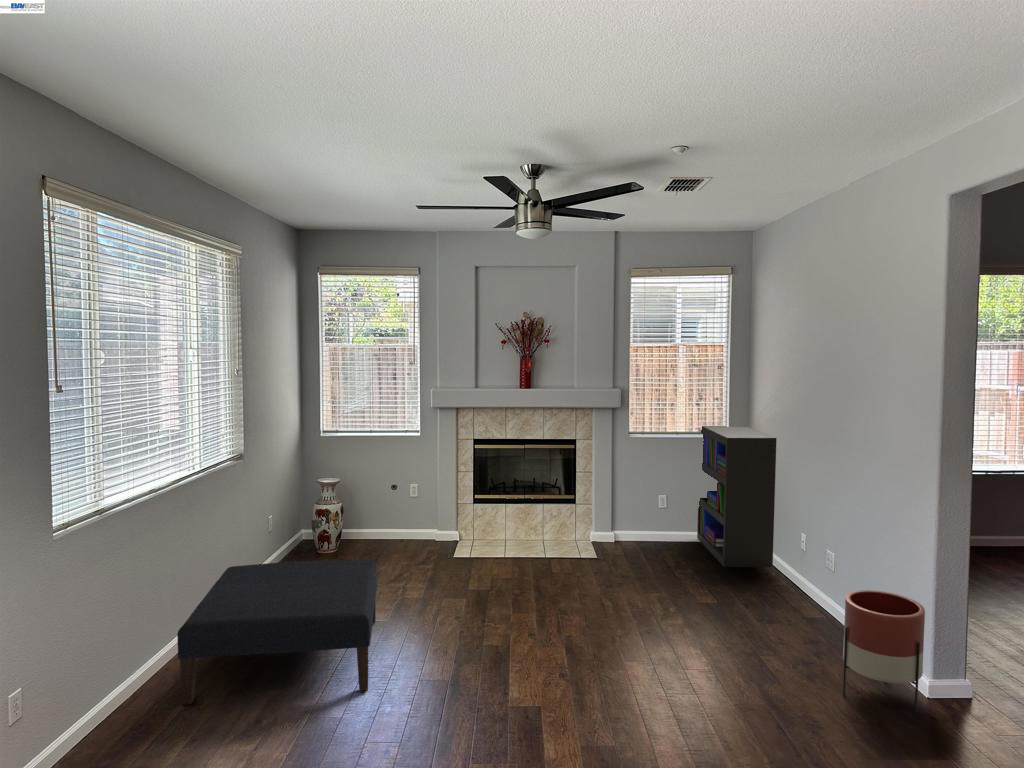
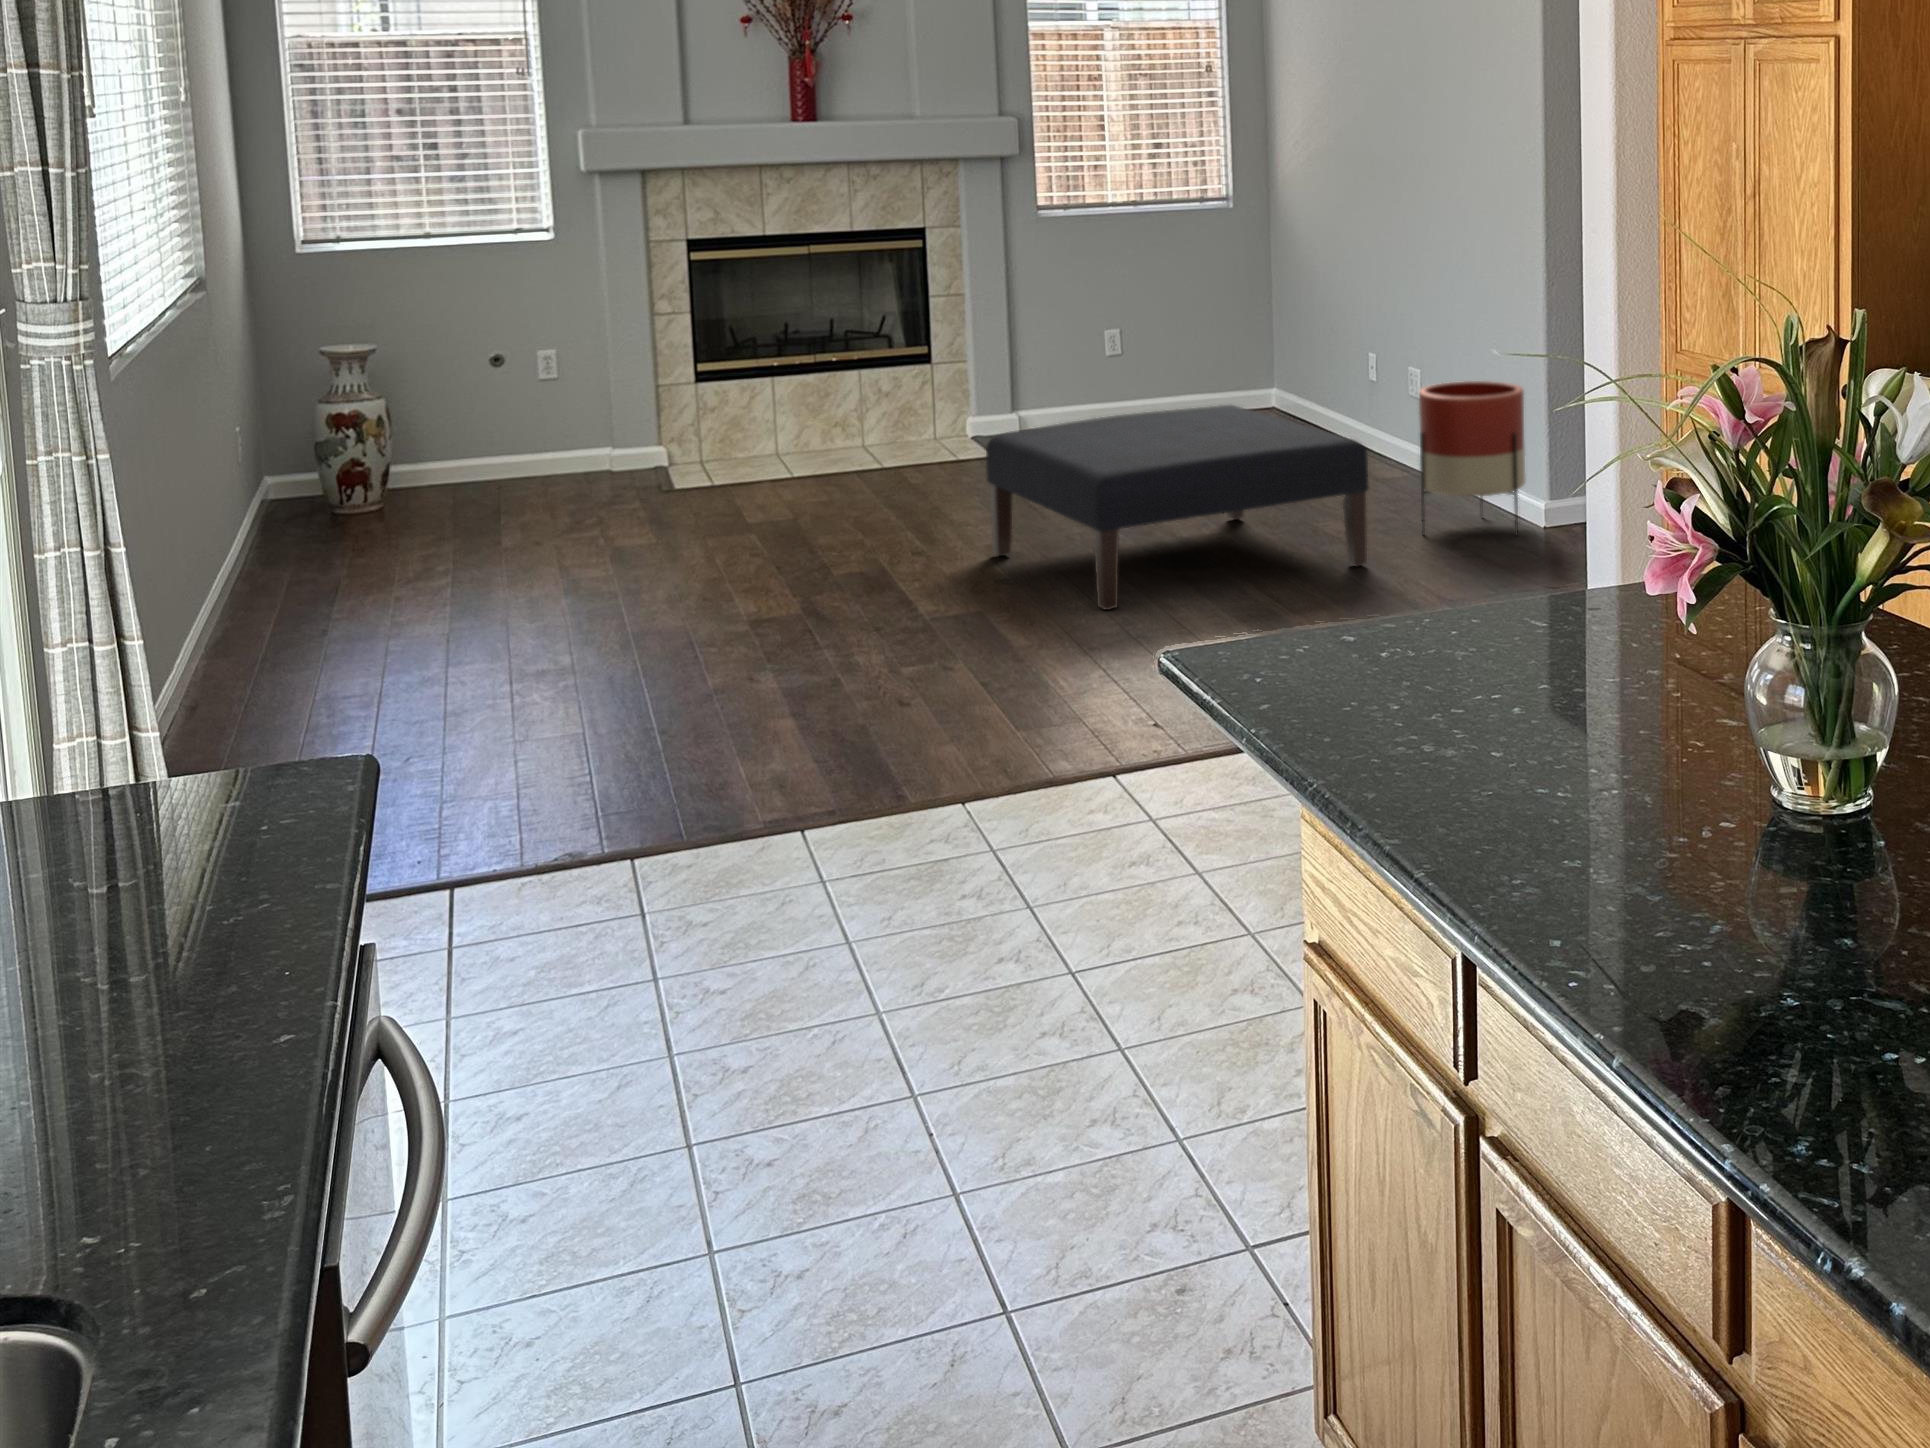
bookshelf: present [697,426,777,567] -> none [1174,180,1325,443]
ottoman: present [177,560,377,705] -> present [986,405,1368,610]

